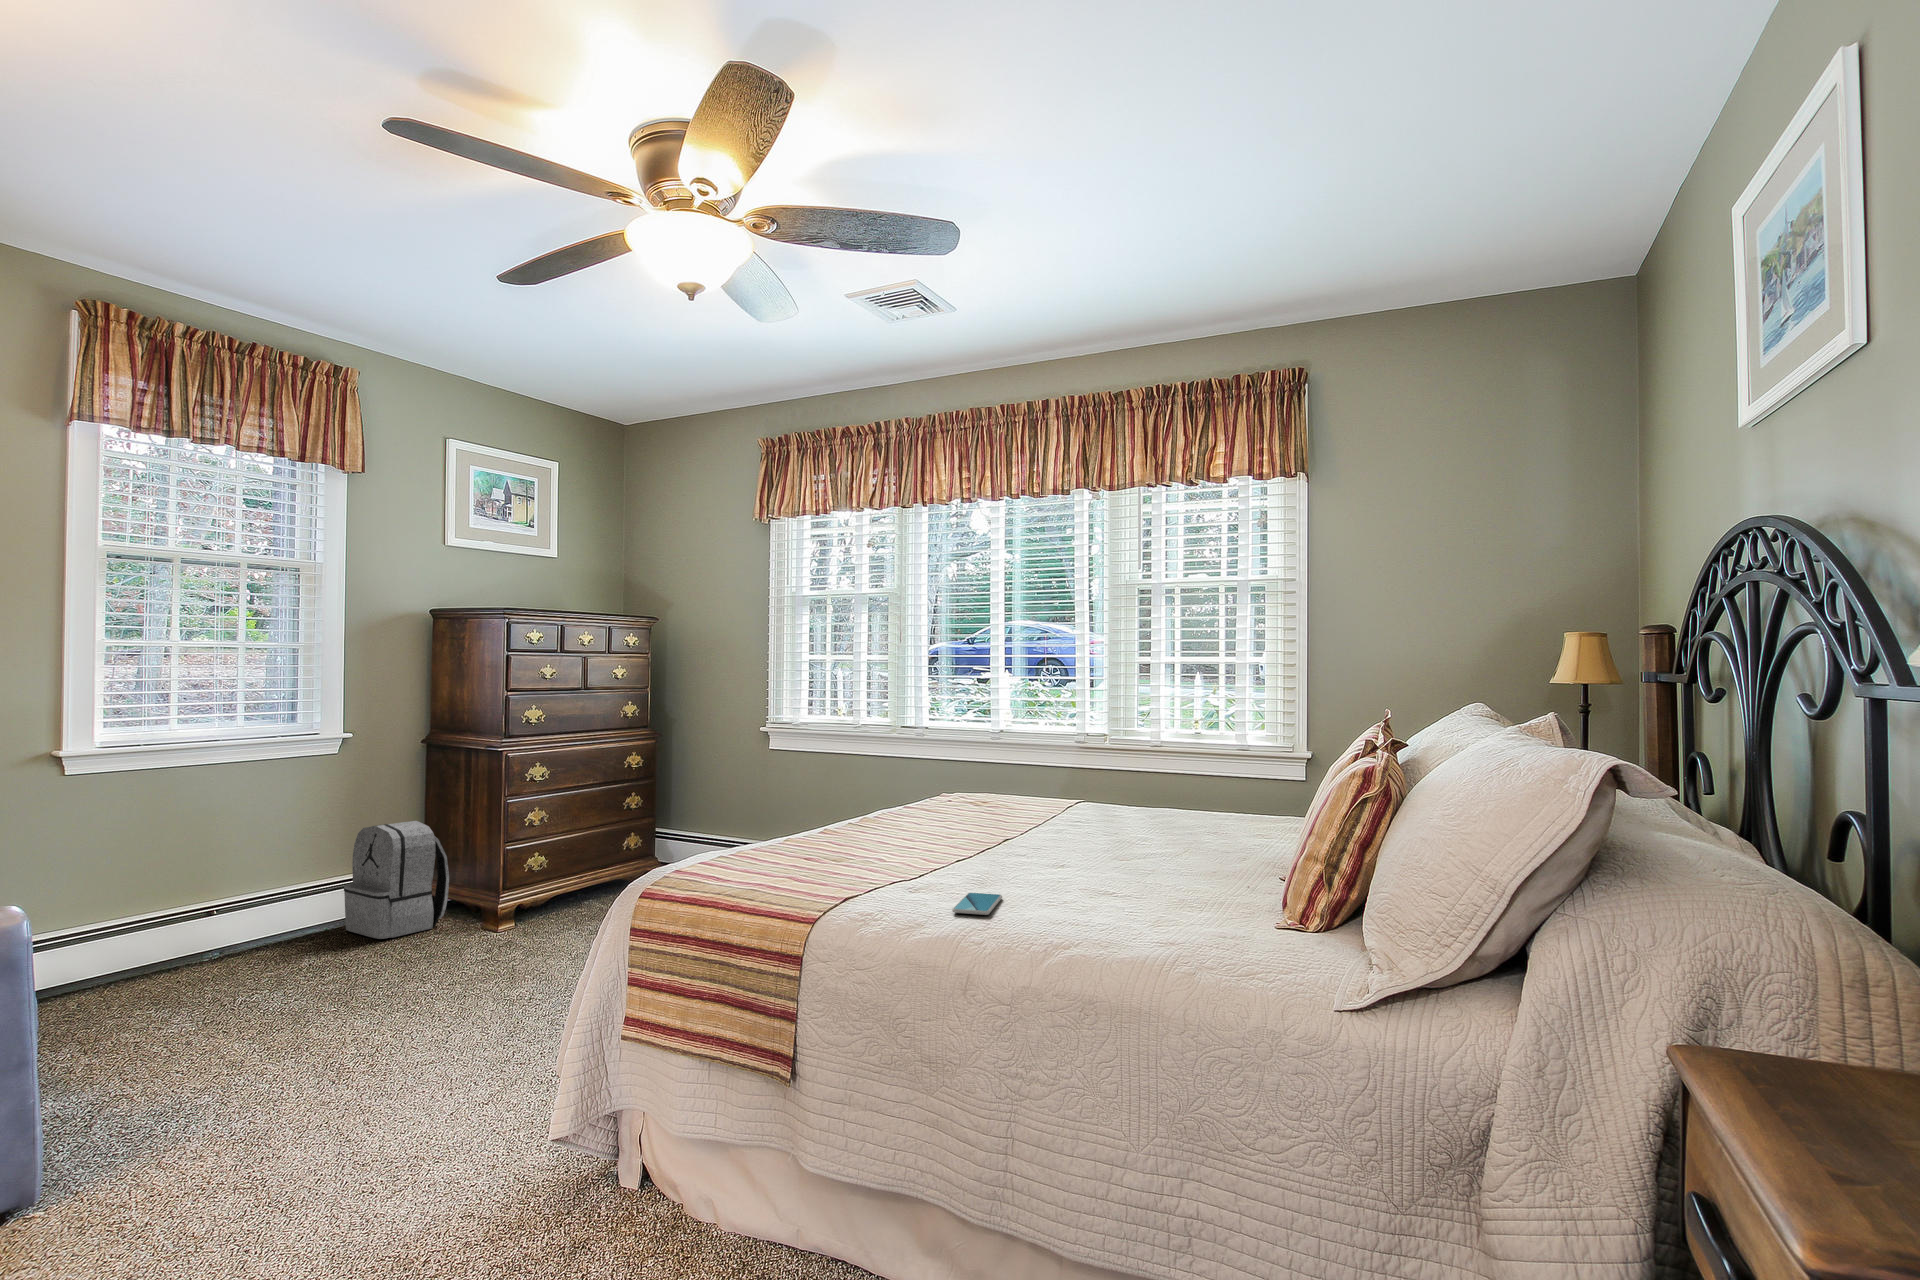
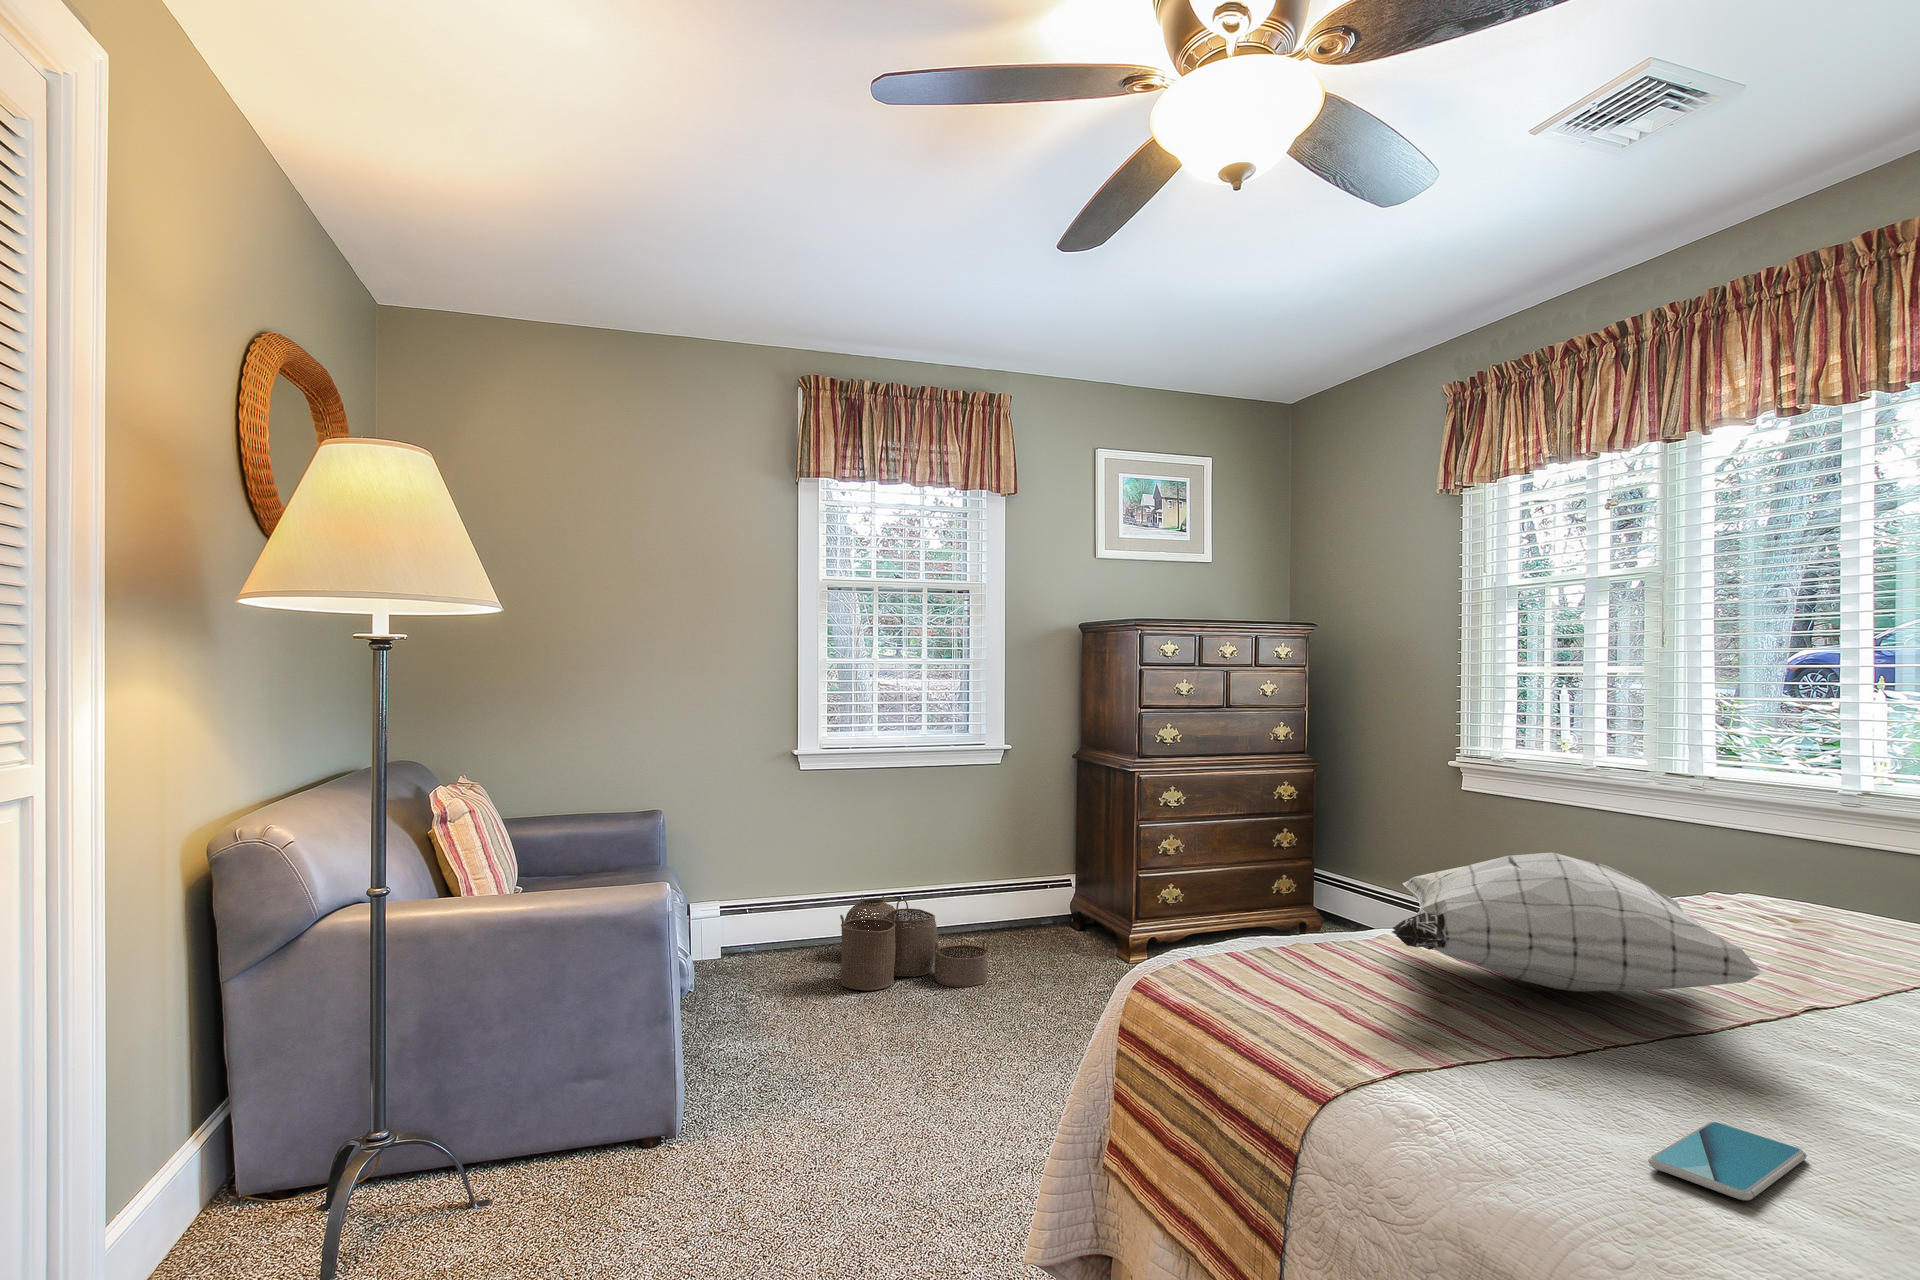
pillow: none [797,780,980,856] -> present [1392,852,1764,992]
backpack: present [344,821,449,939] -> none [1003,835,1092,951]
woven basket: none [137,910,352,1014] -> present [840,894,989,991]

